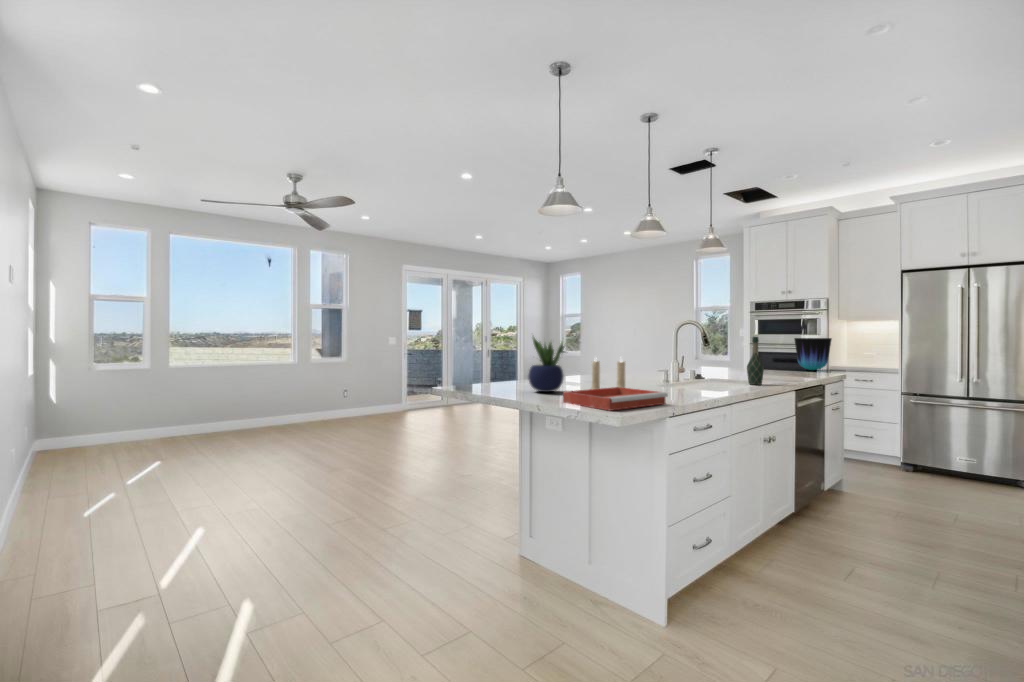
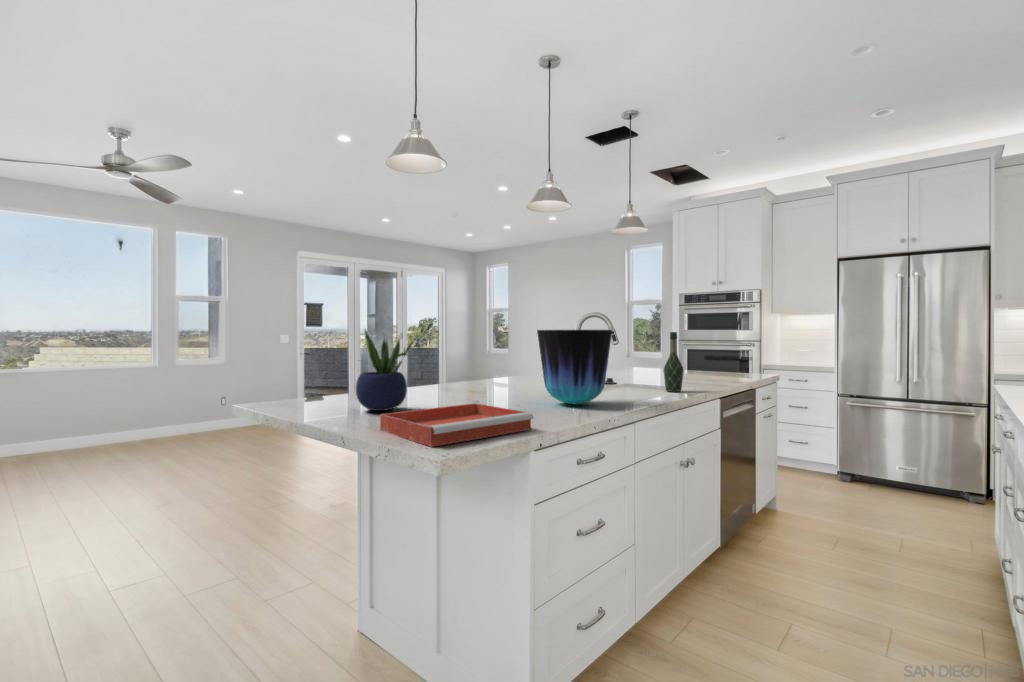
vase: present [795,338,832,370] -> present [537,330,612,404]
candle: present [591,358,625,389] -> none [452,358,499,407]

